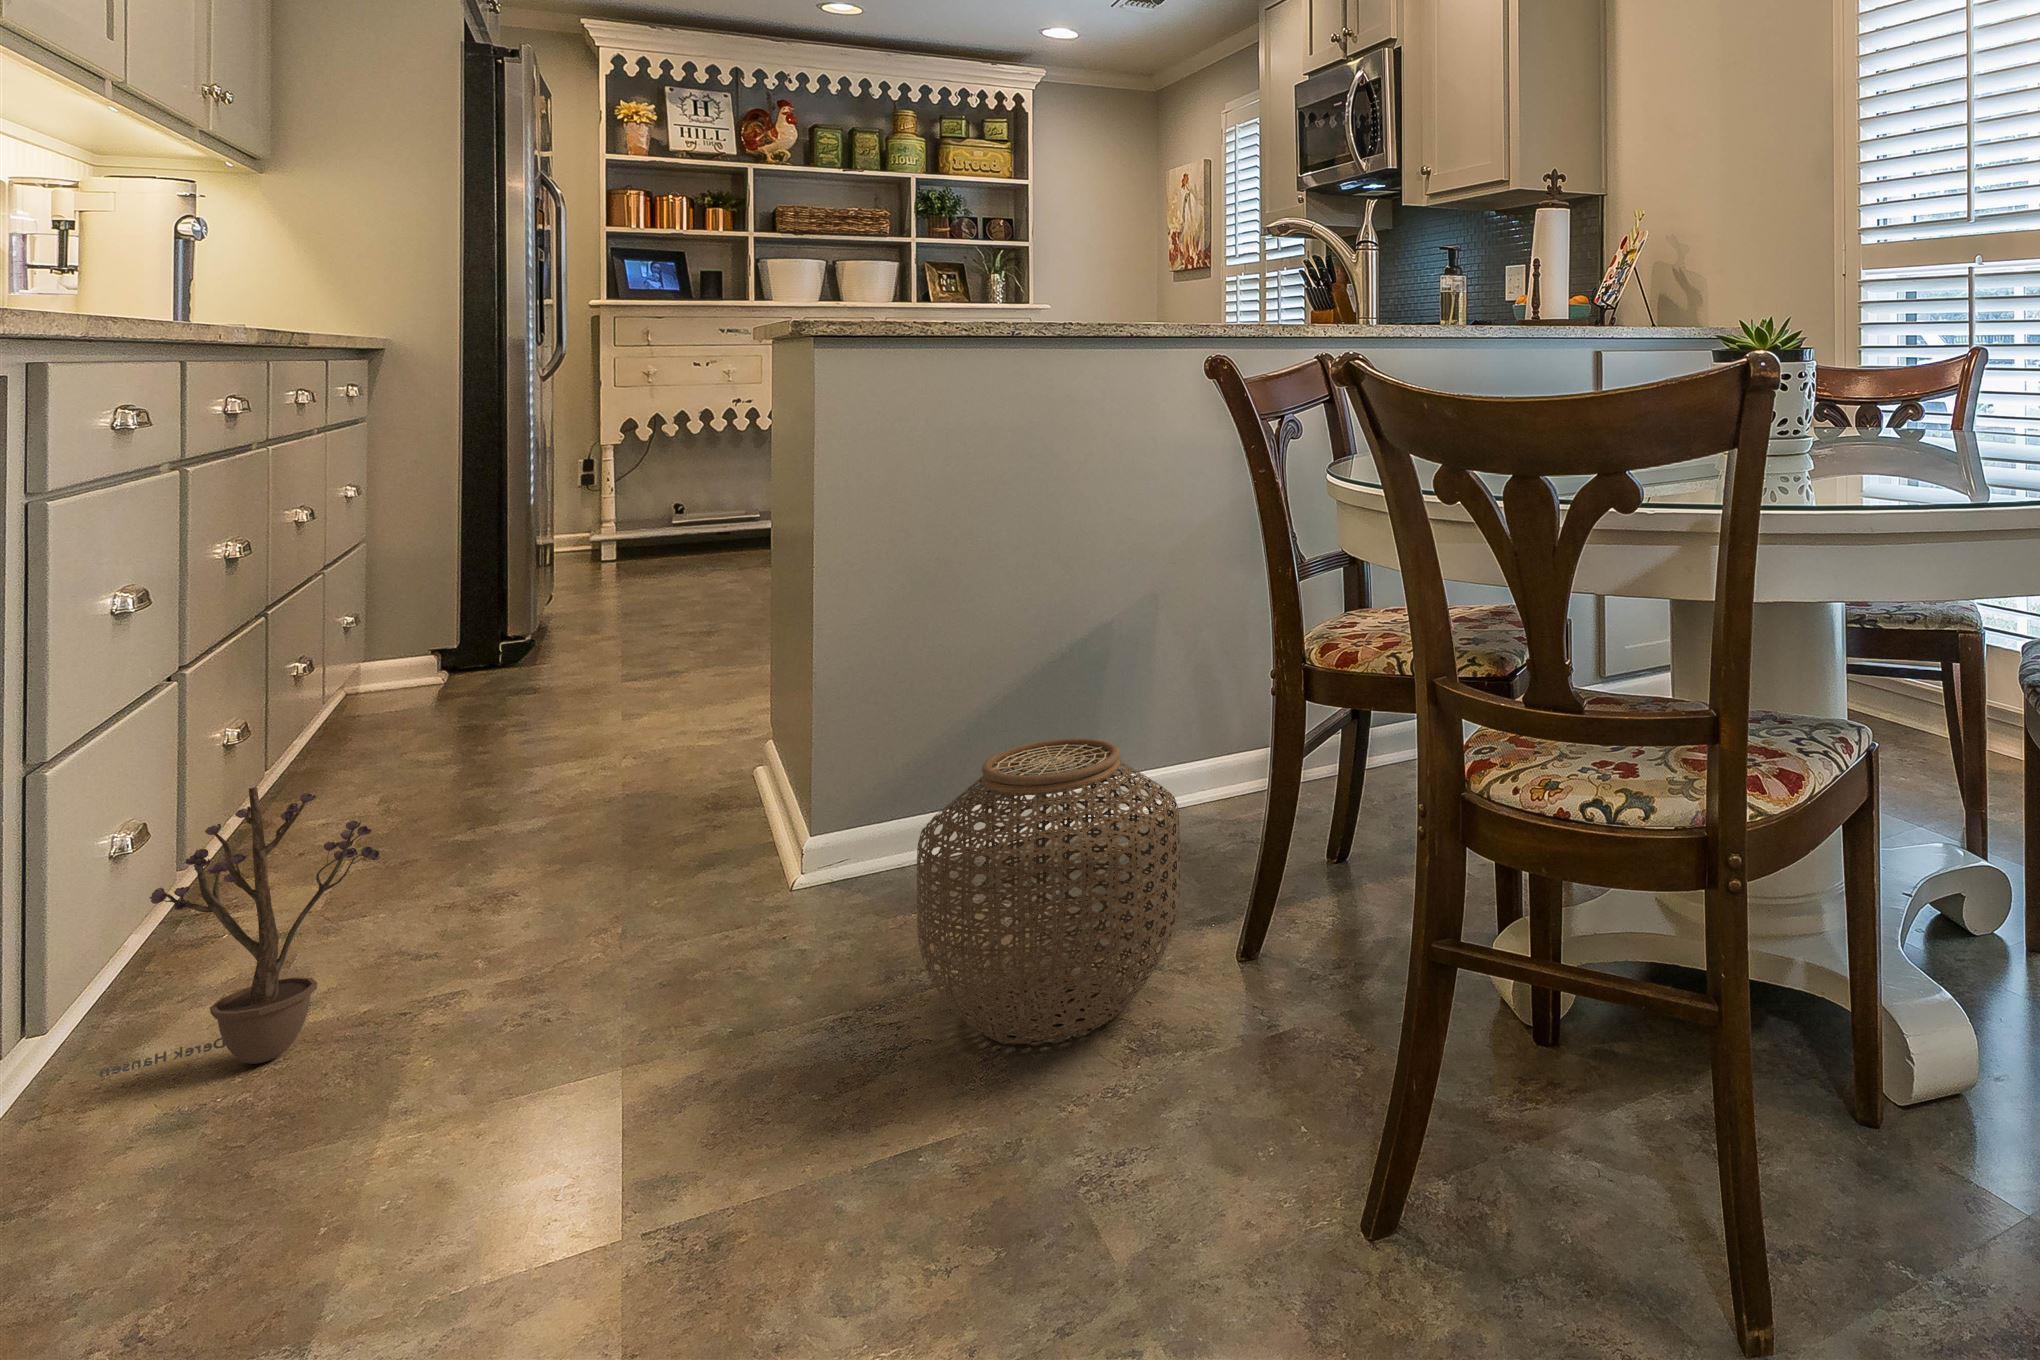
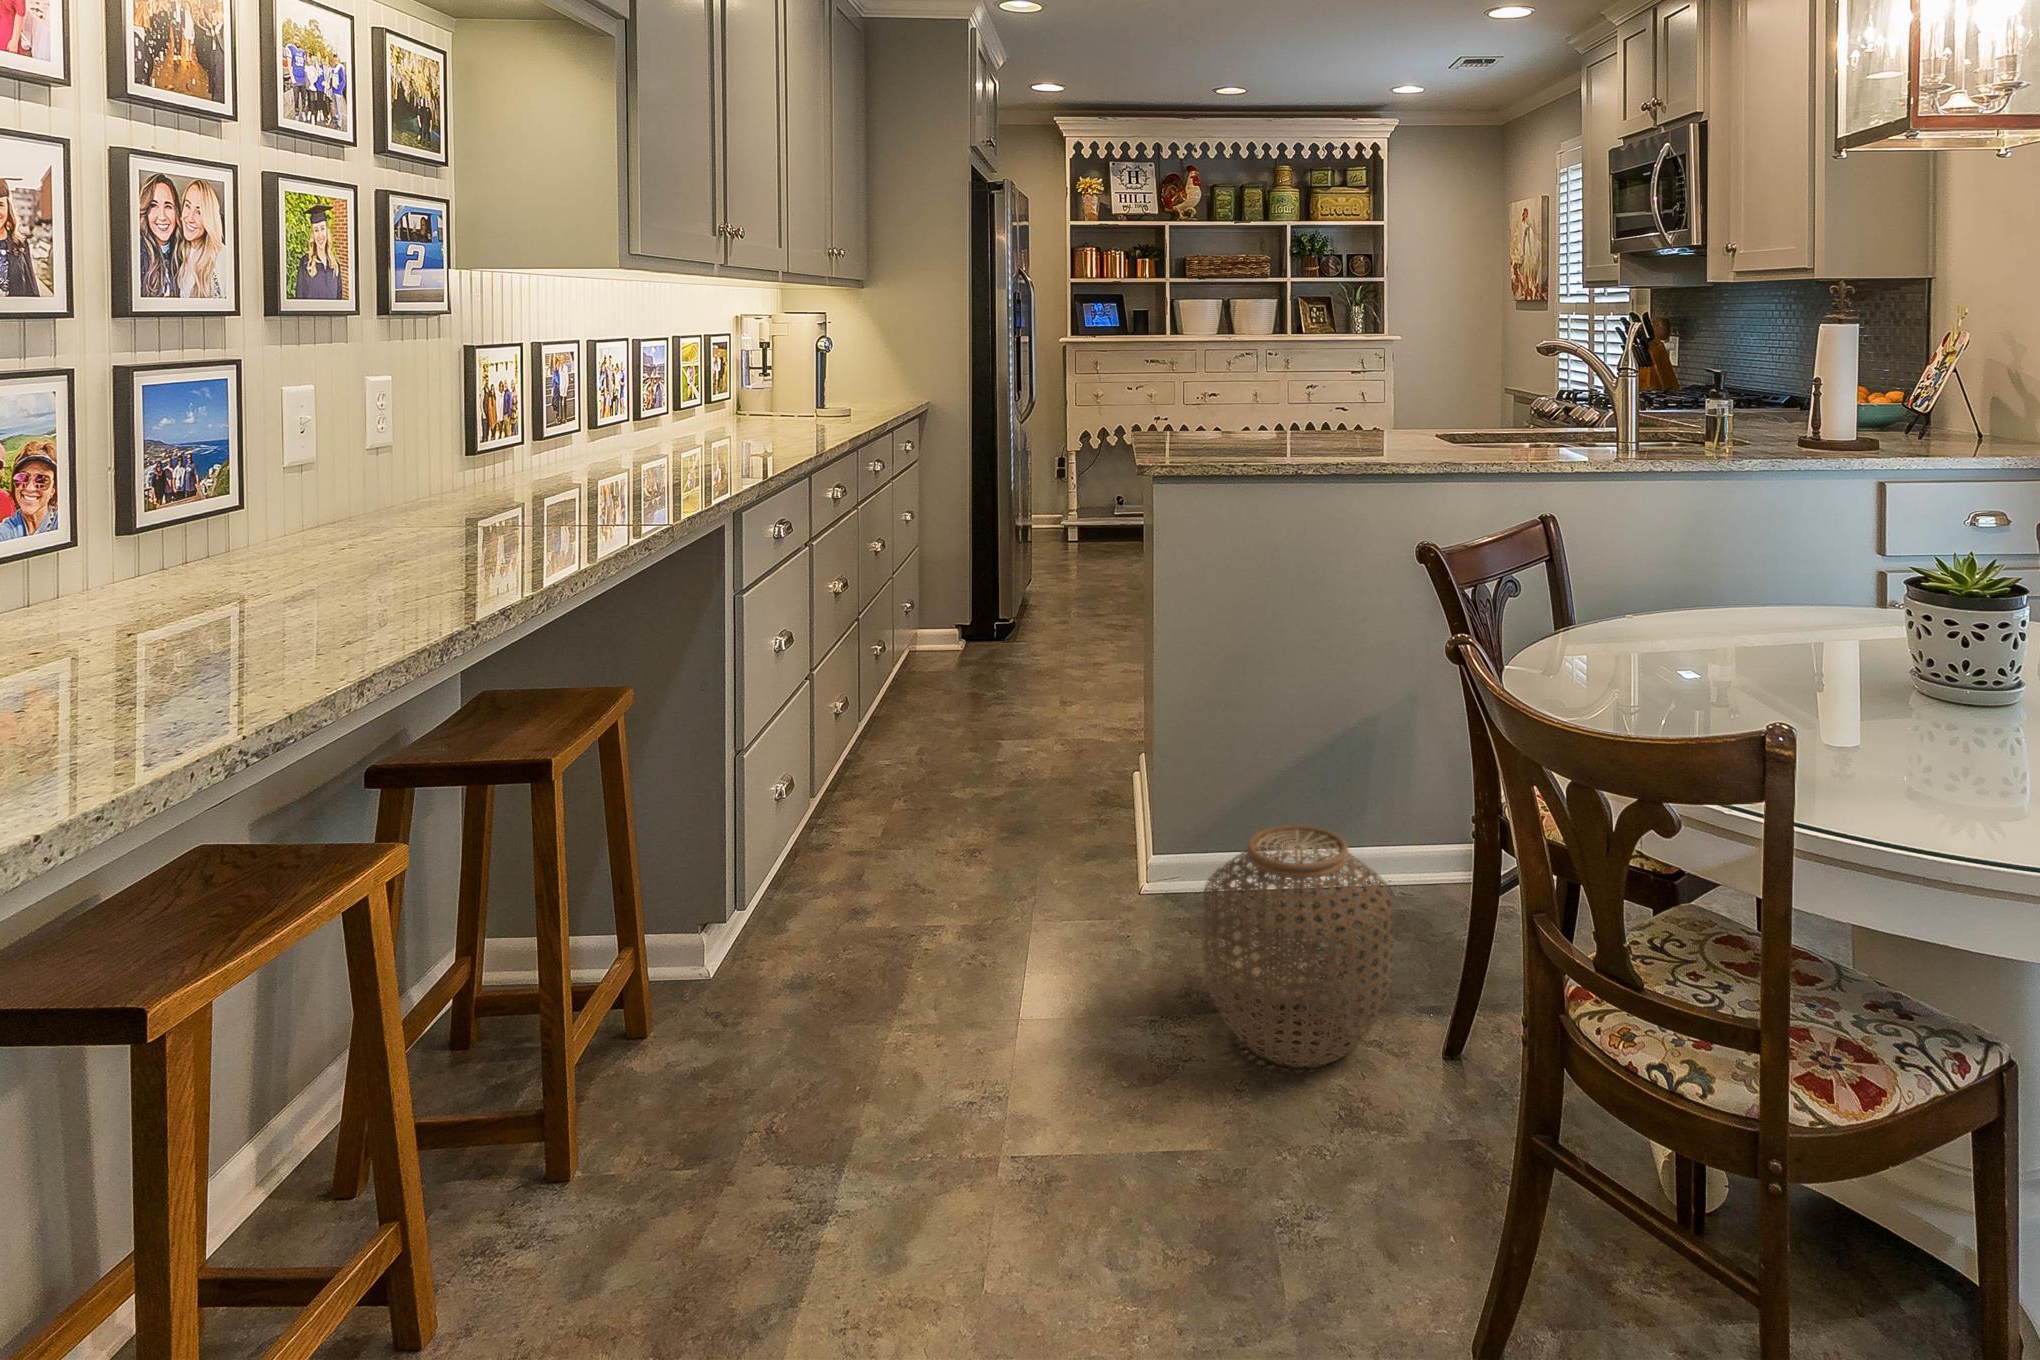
decorative plant: present [100,787,379,1078] -> none [789,758,912,926]

